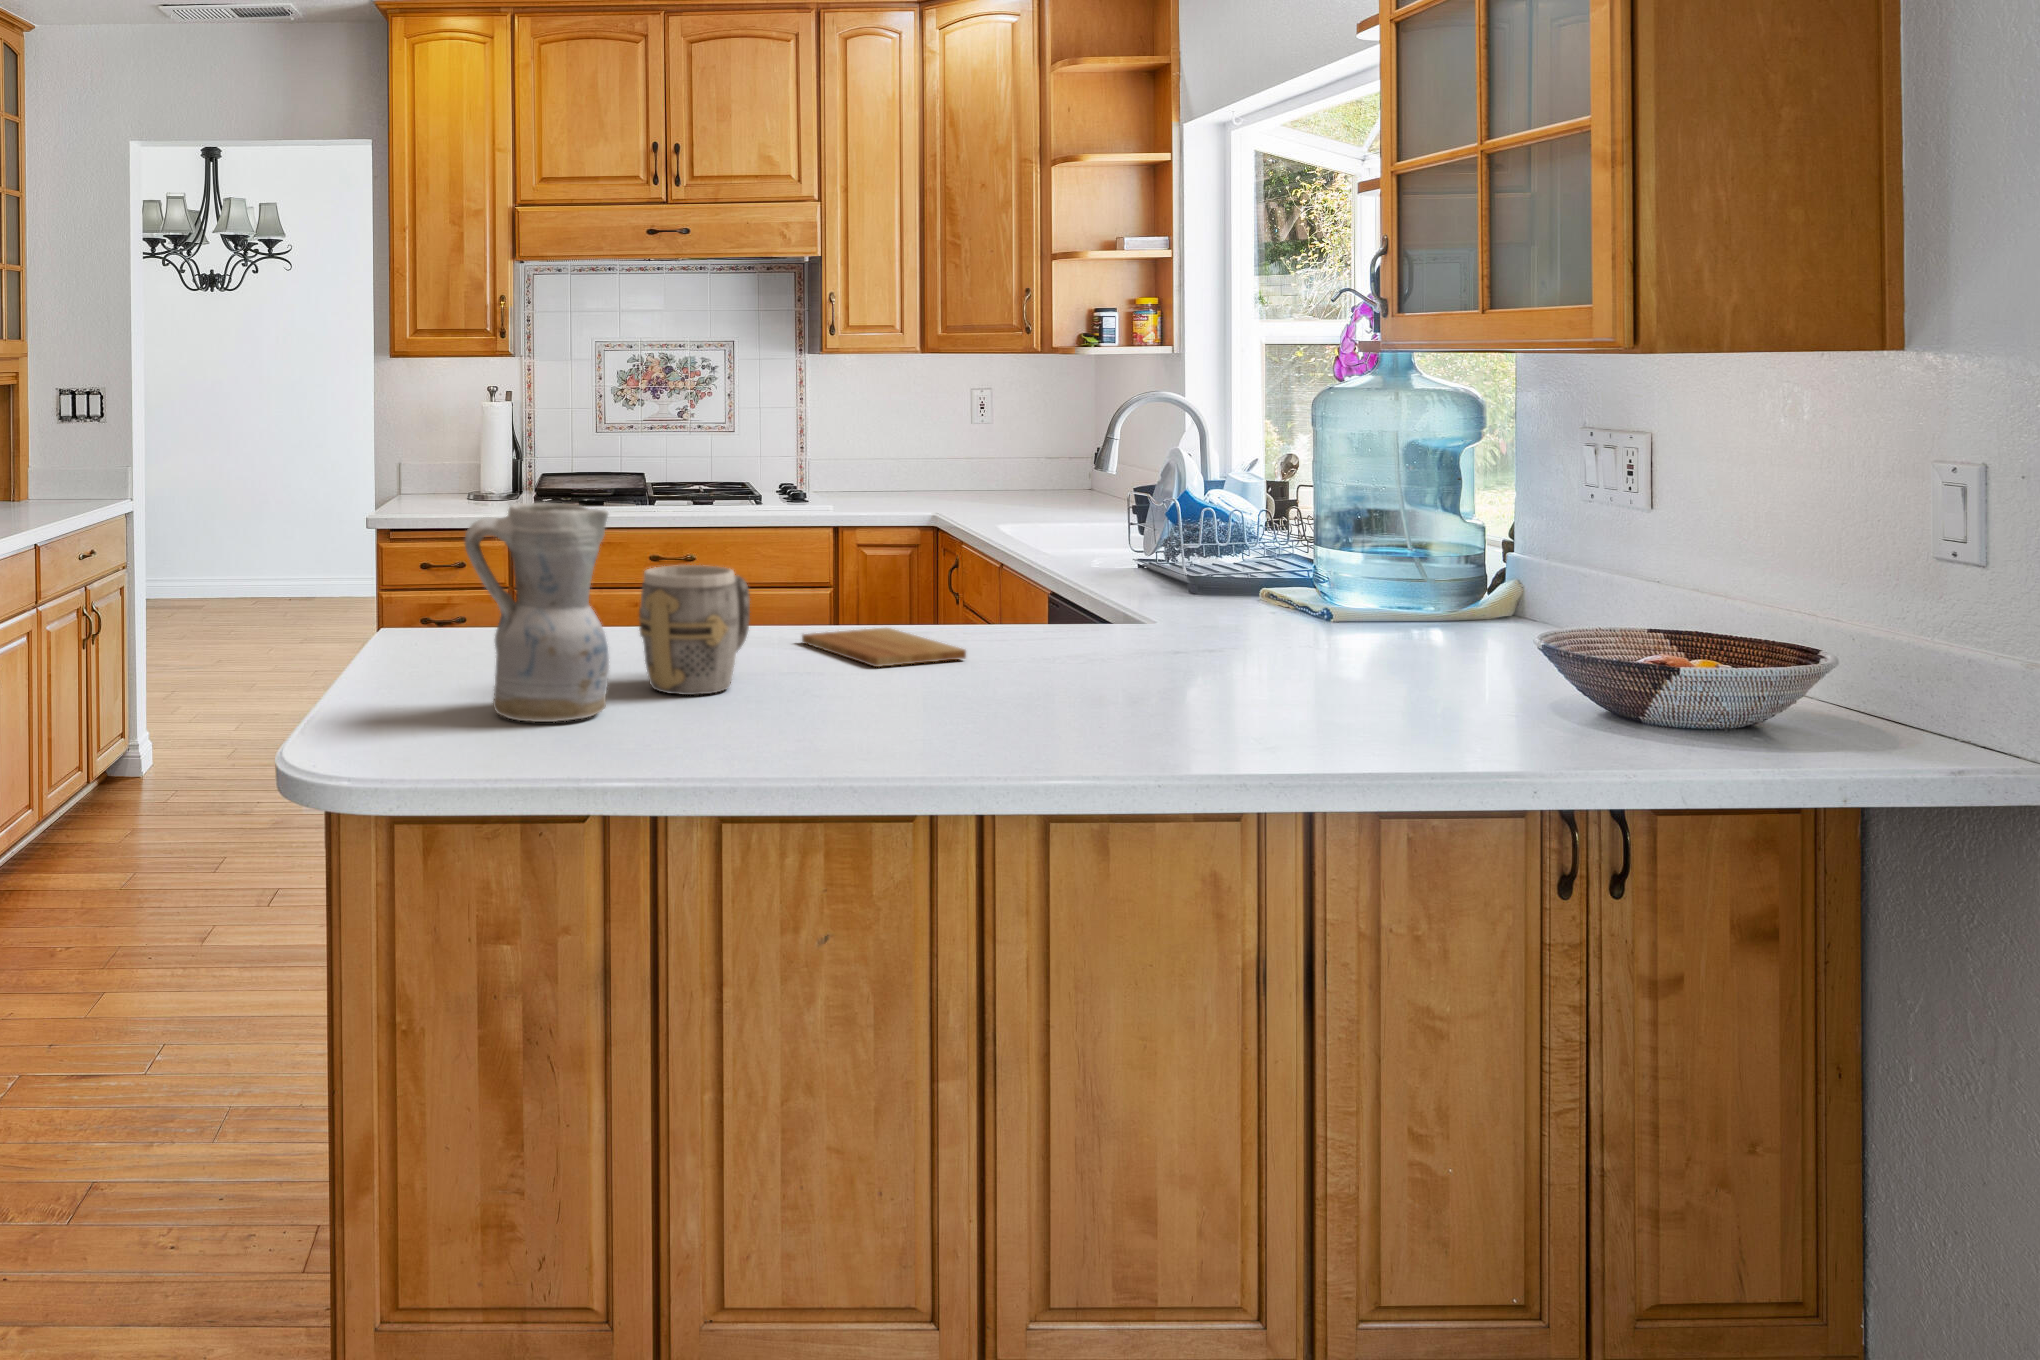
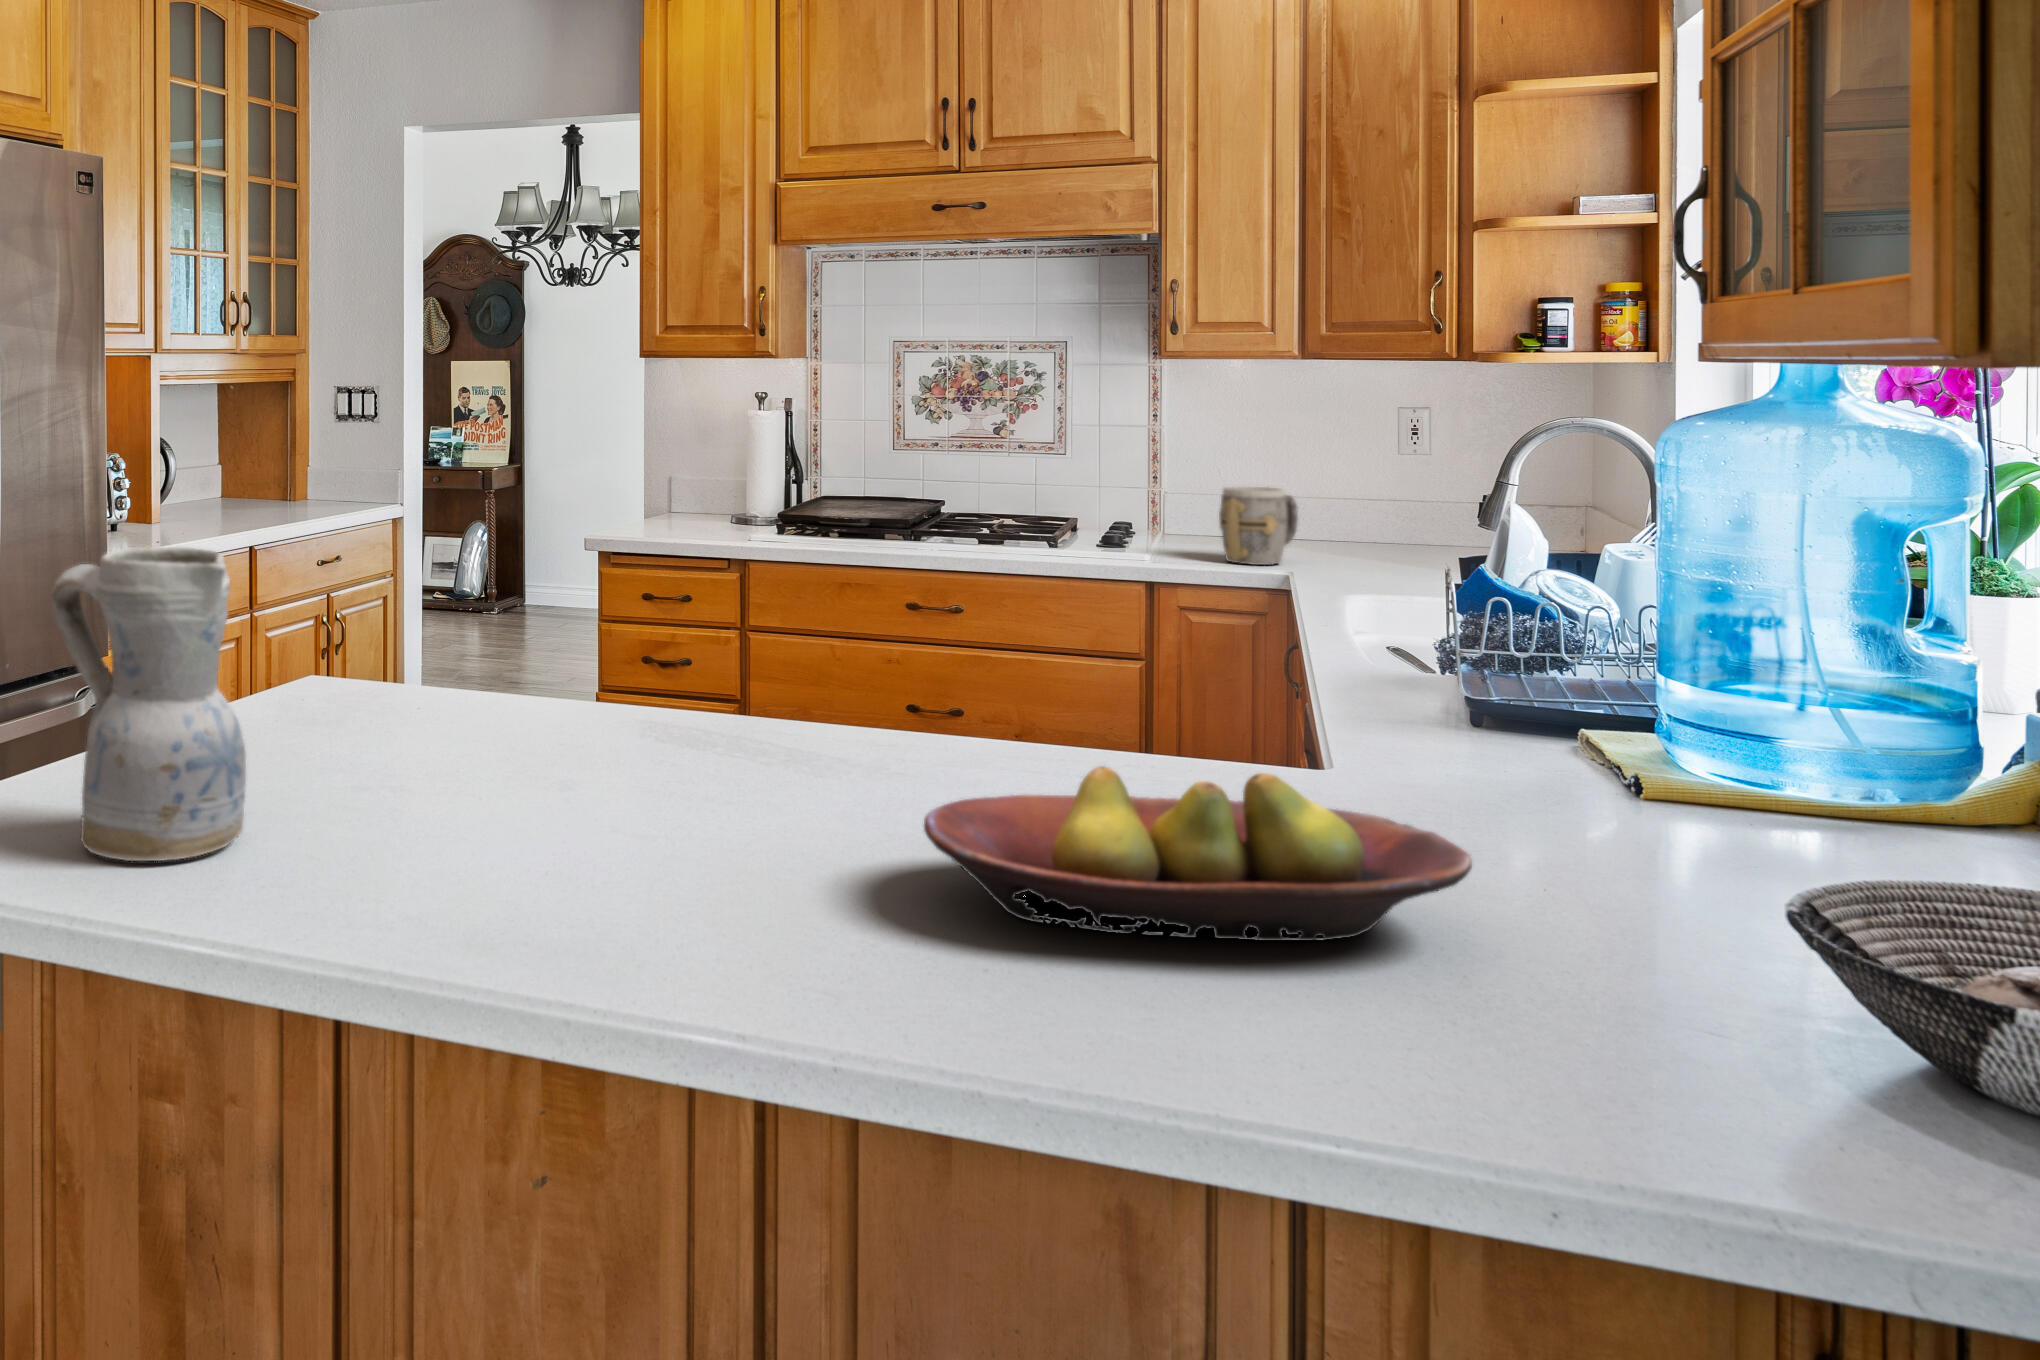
mug: present [639,565,750,695] -> present [1219,487,1298,565]
fruit bowl: none [1035,598,1329,695] -> present [924,766,1472,941]
cutting board: present [802,628,966,667] -> none [723,749,906,818]

